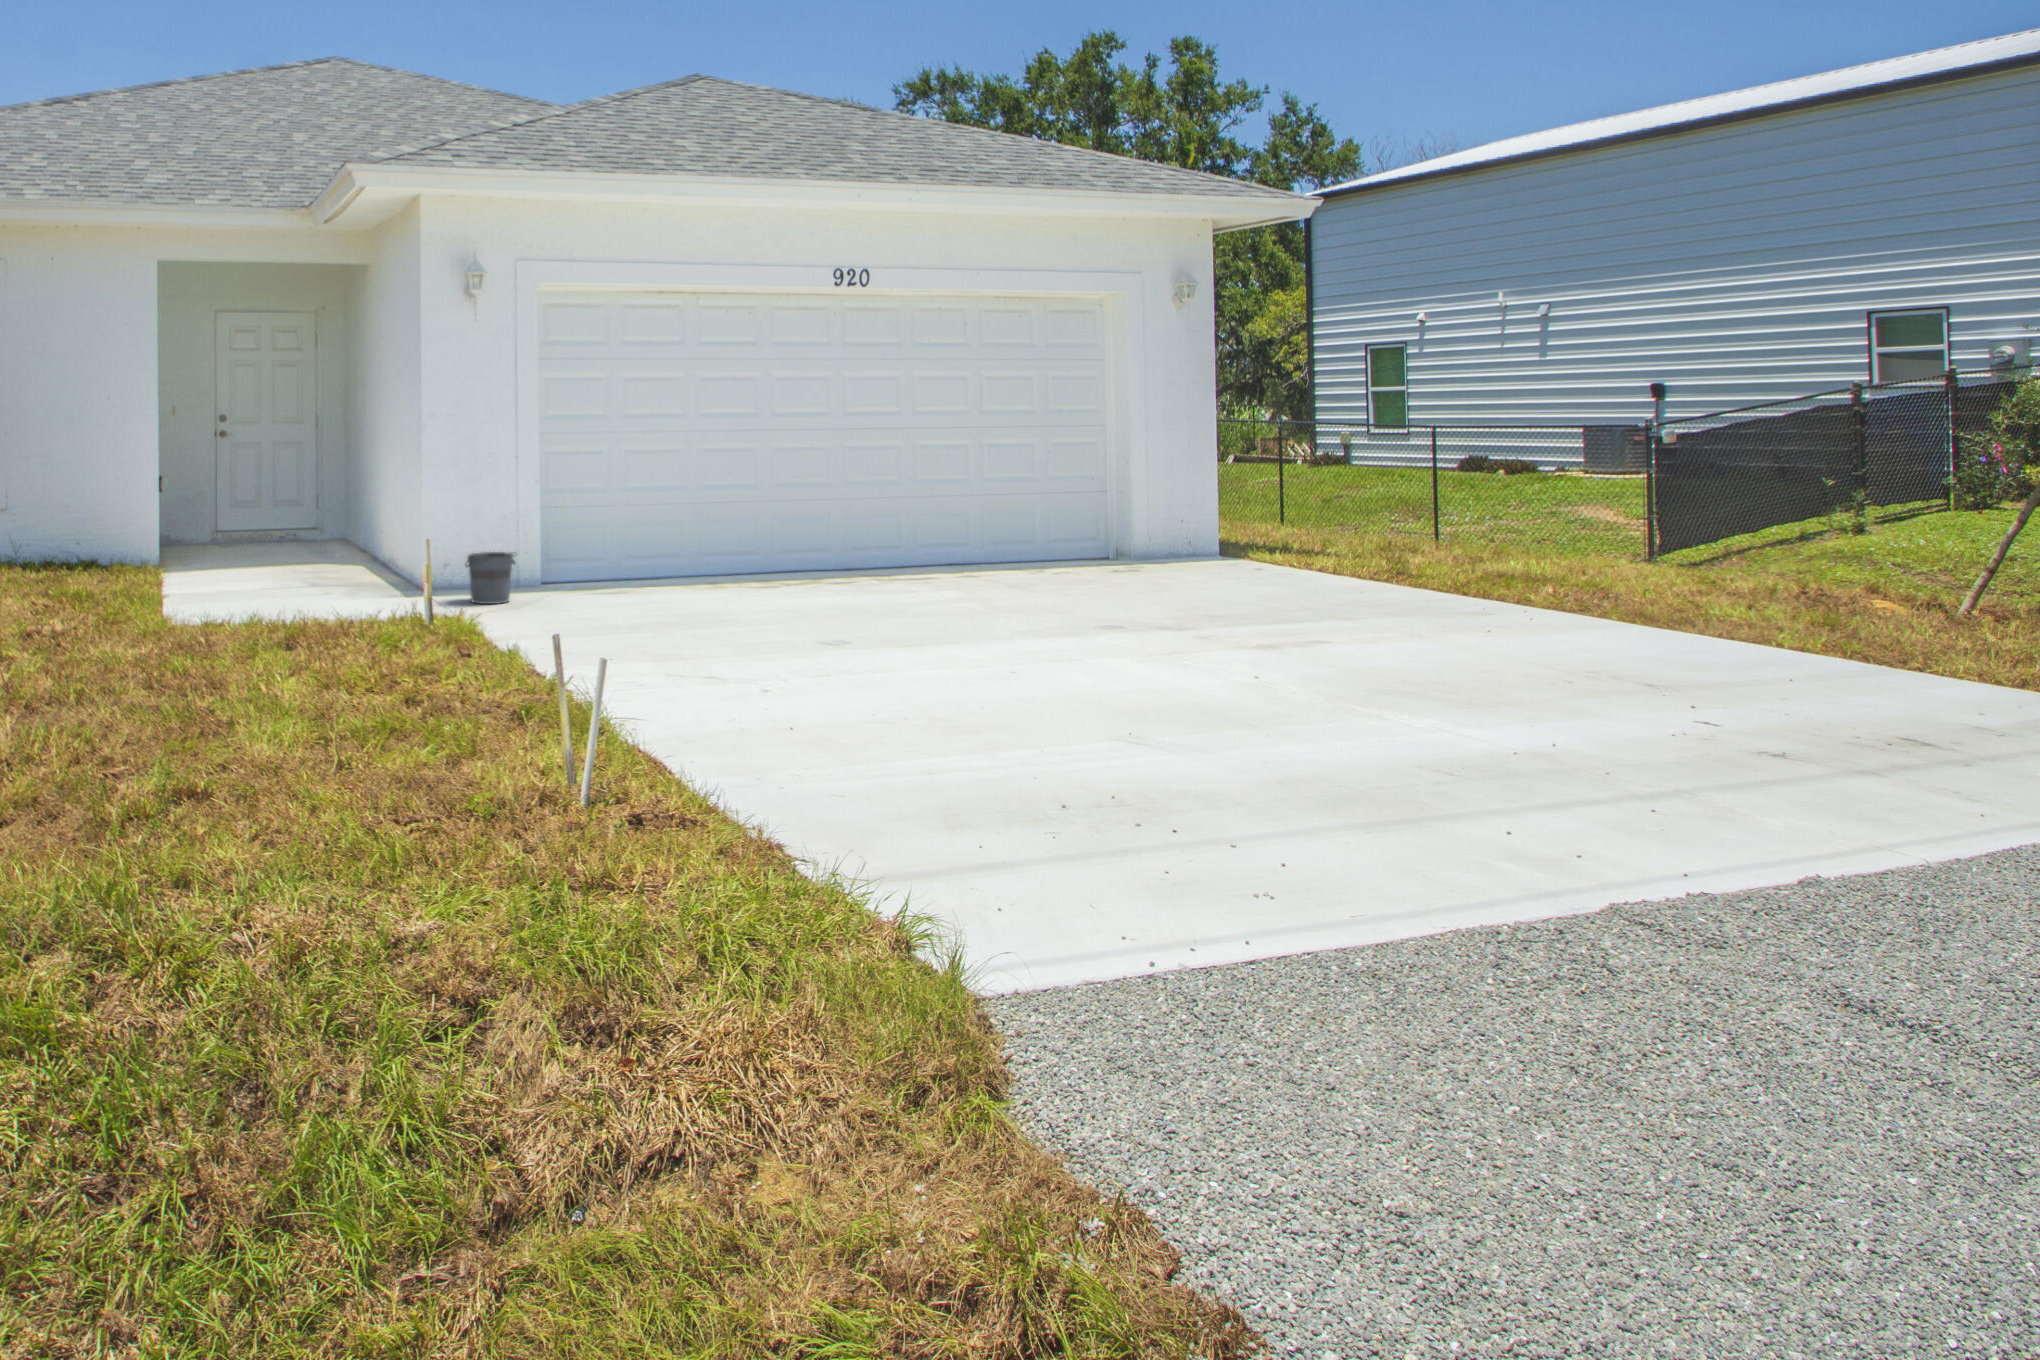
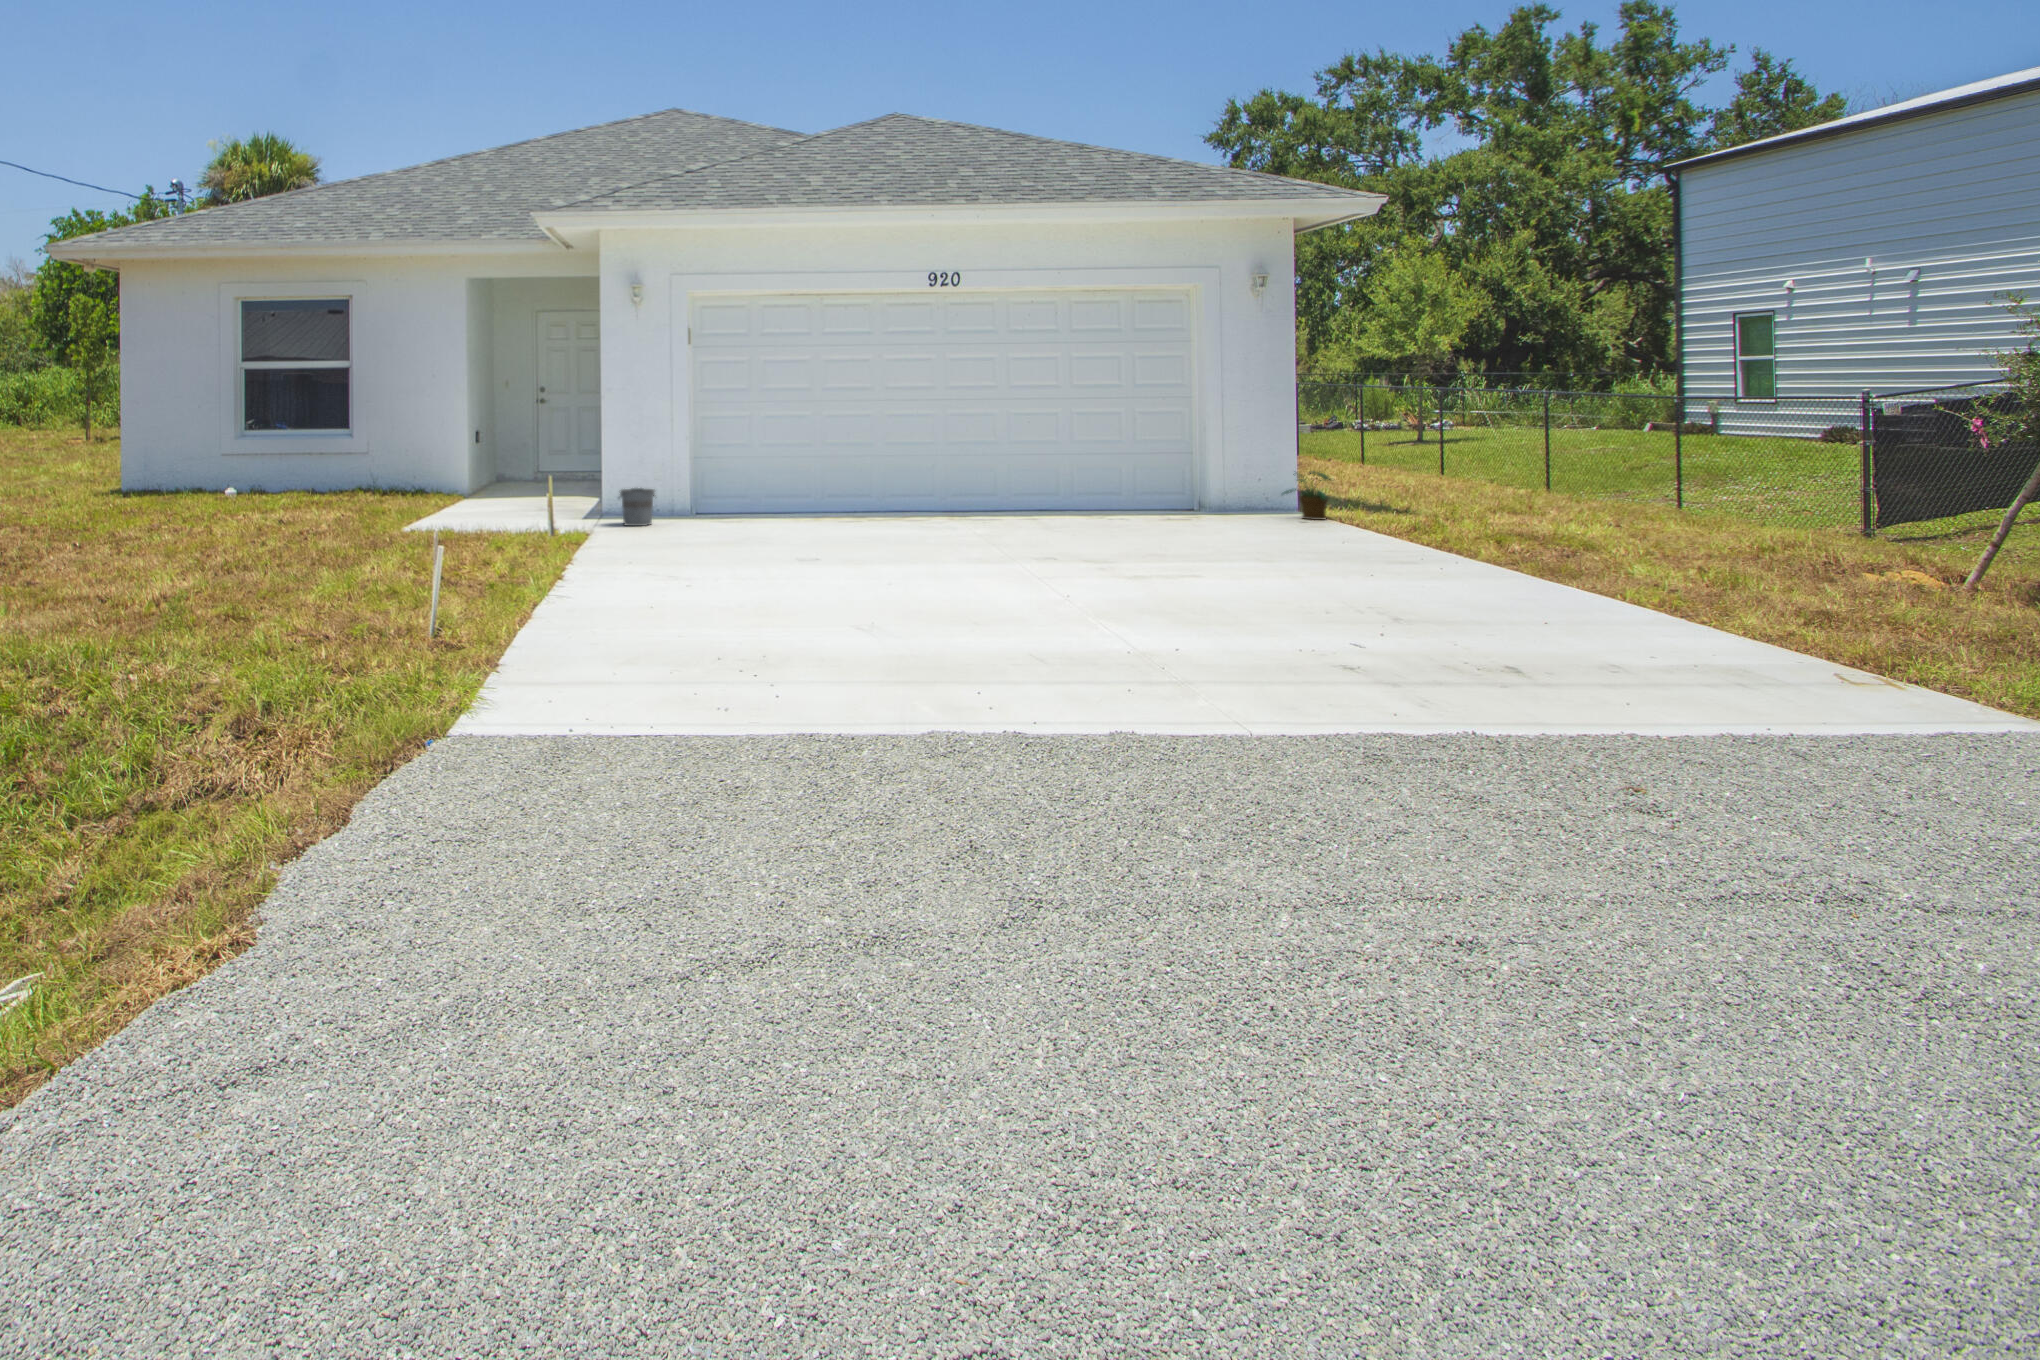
potted plant: none [1193,511,1255,565] -> present [1282,472,1331,520]

